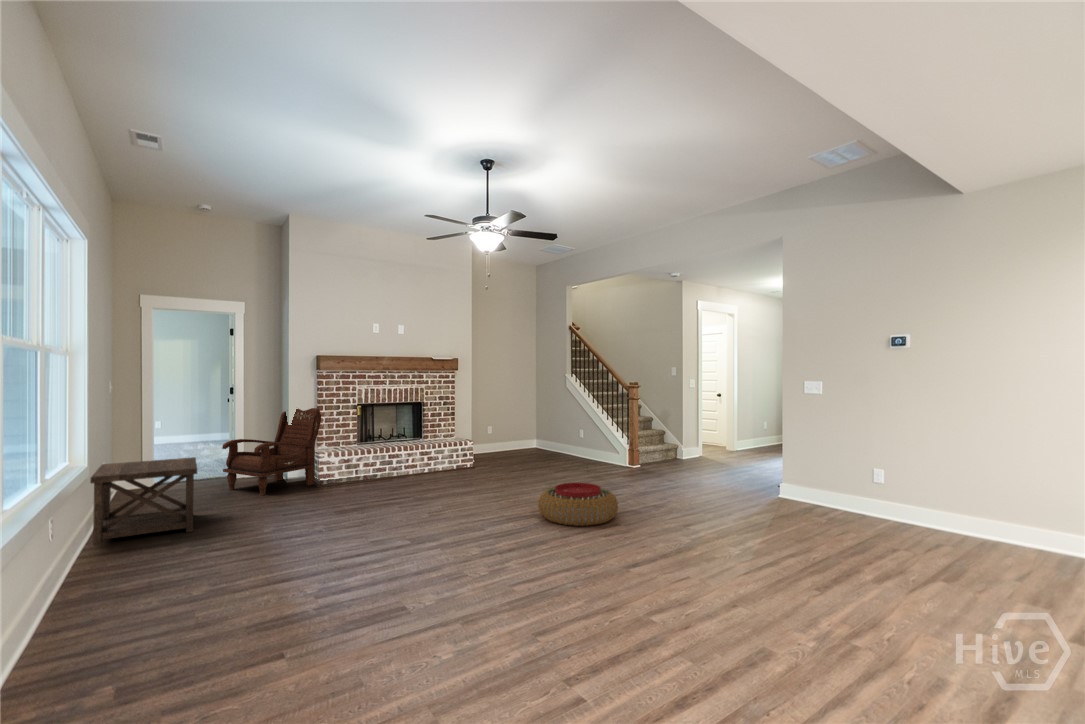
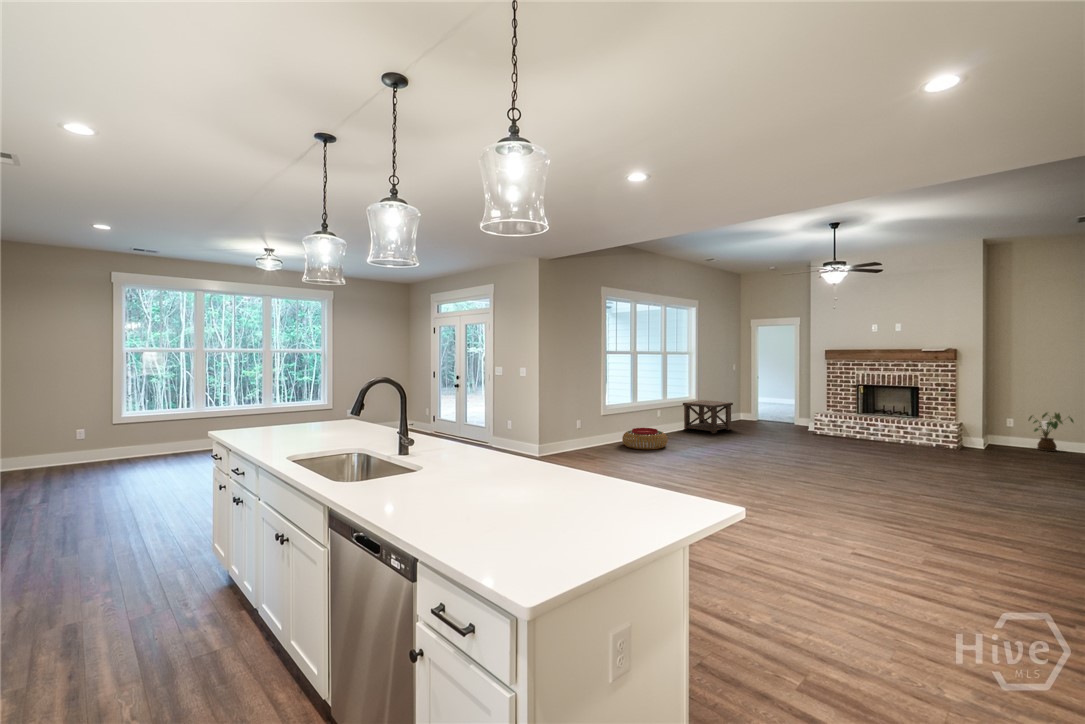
armchair: present [222,408,321,495] -> none [770,383,821,432]
house plant: none [488,418,515,454] -> present [1029,413,1074,451]
pouf: present [538,483,618,526] -> present [622,428,668,449]

